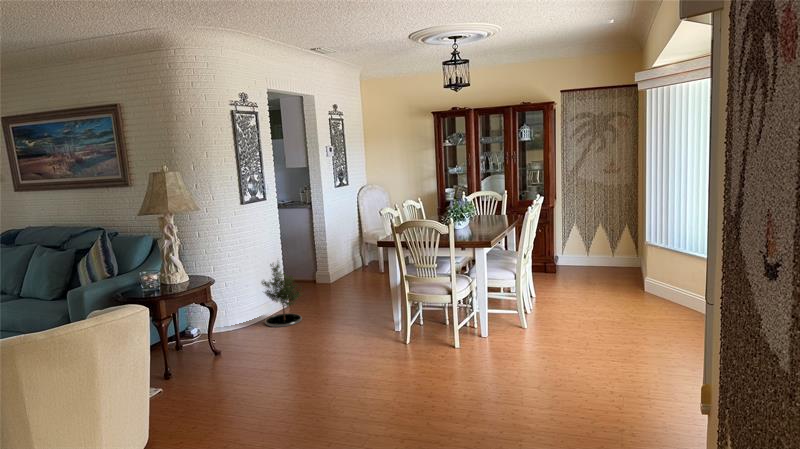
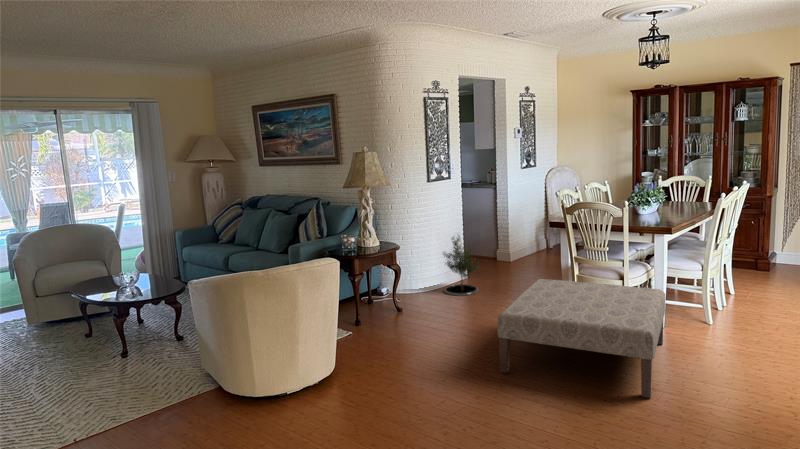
ottoman: none [340,300,495,410] -> present [498,279,665,398]

